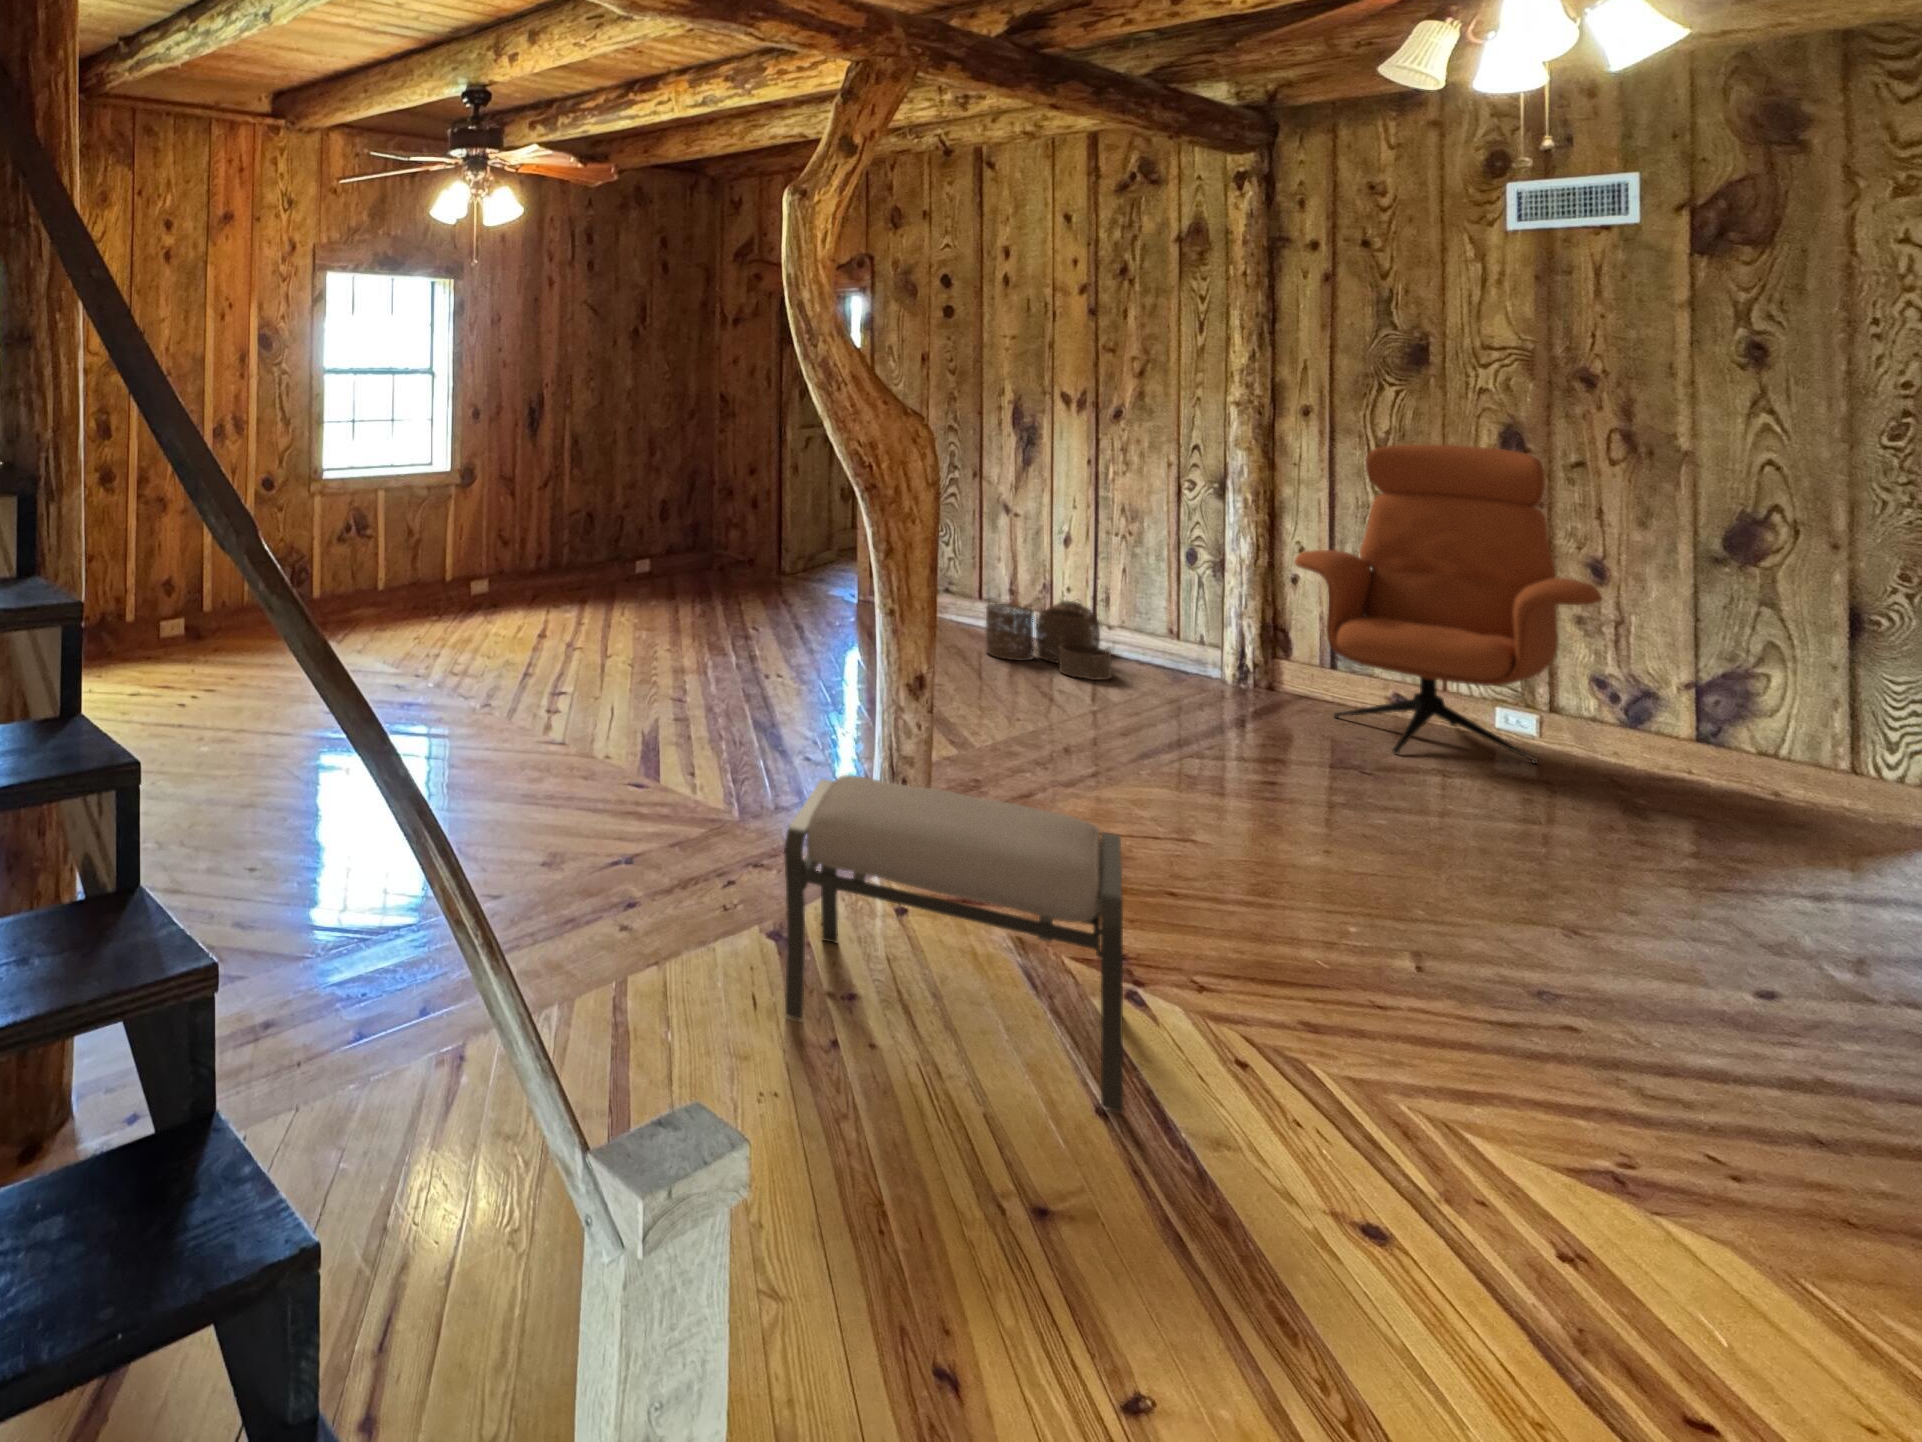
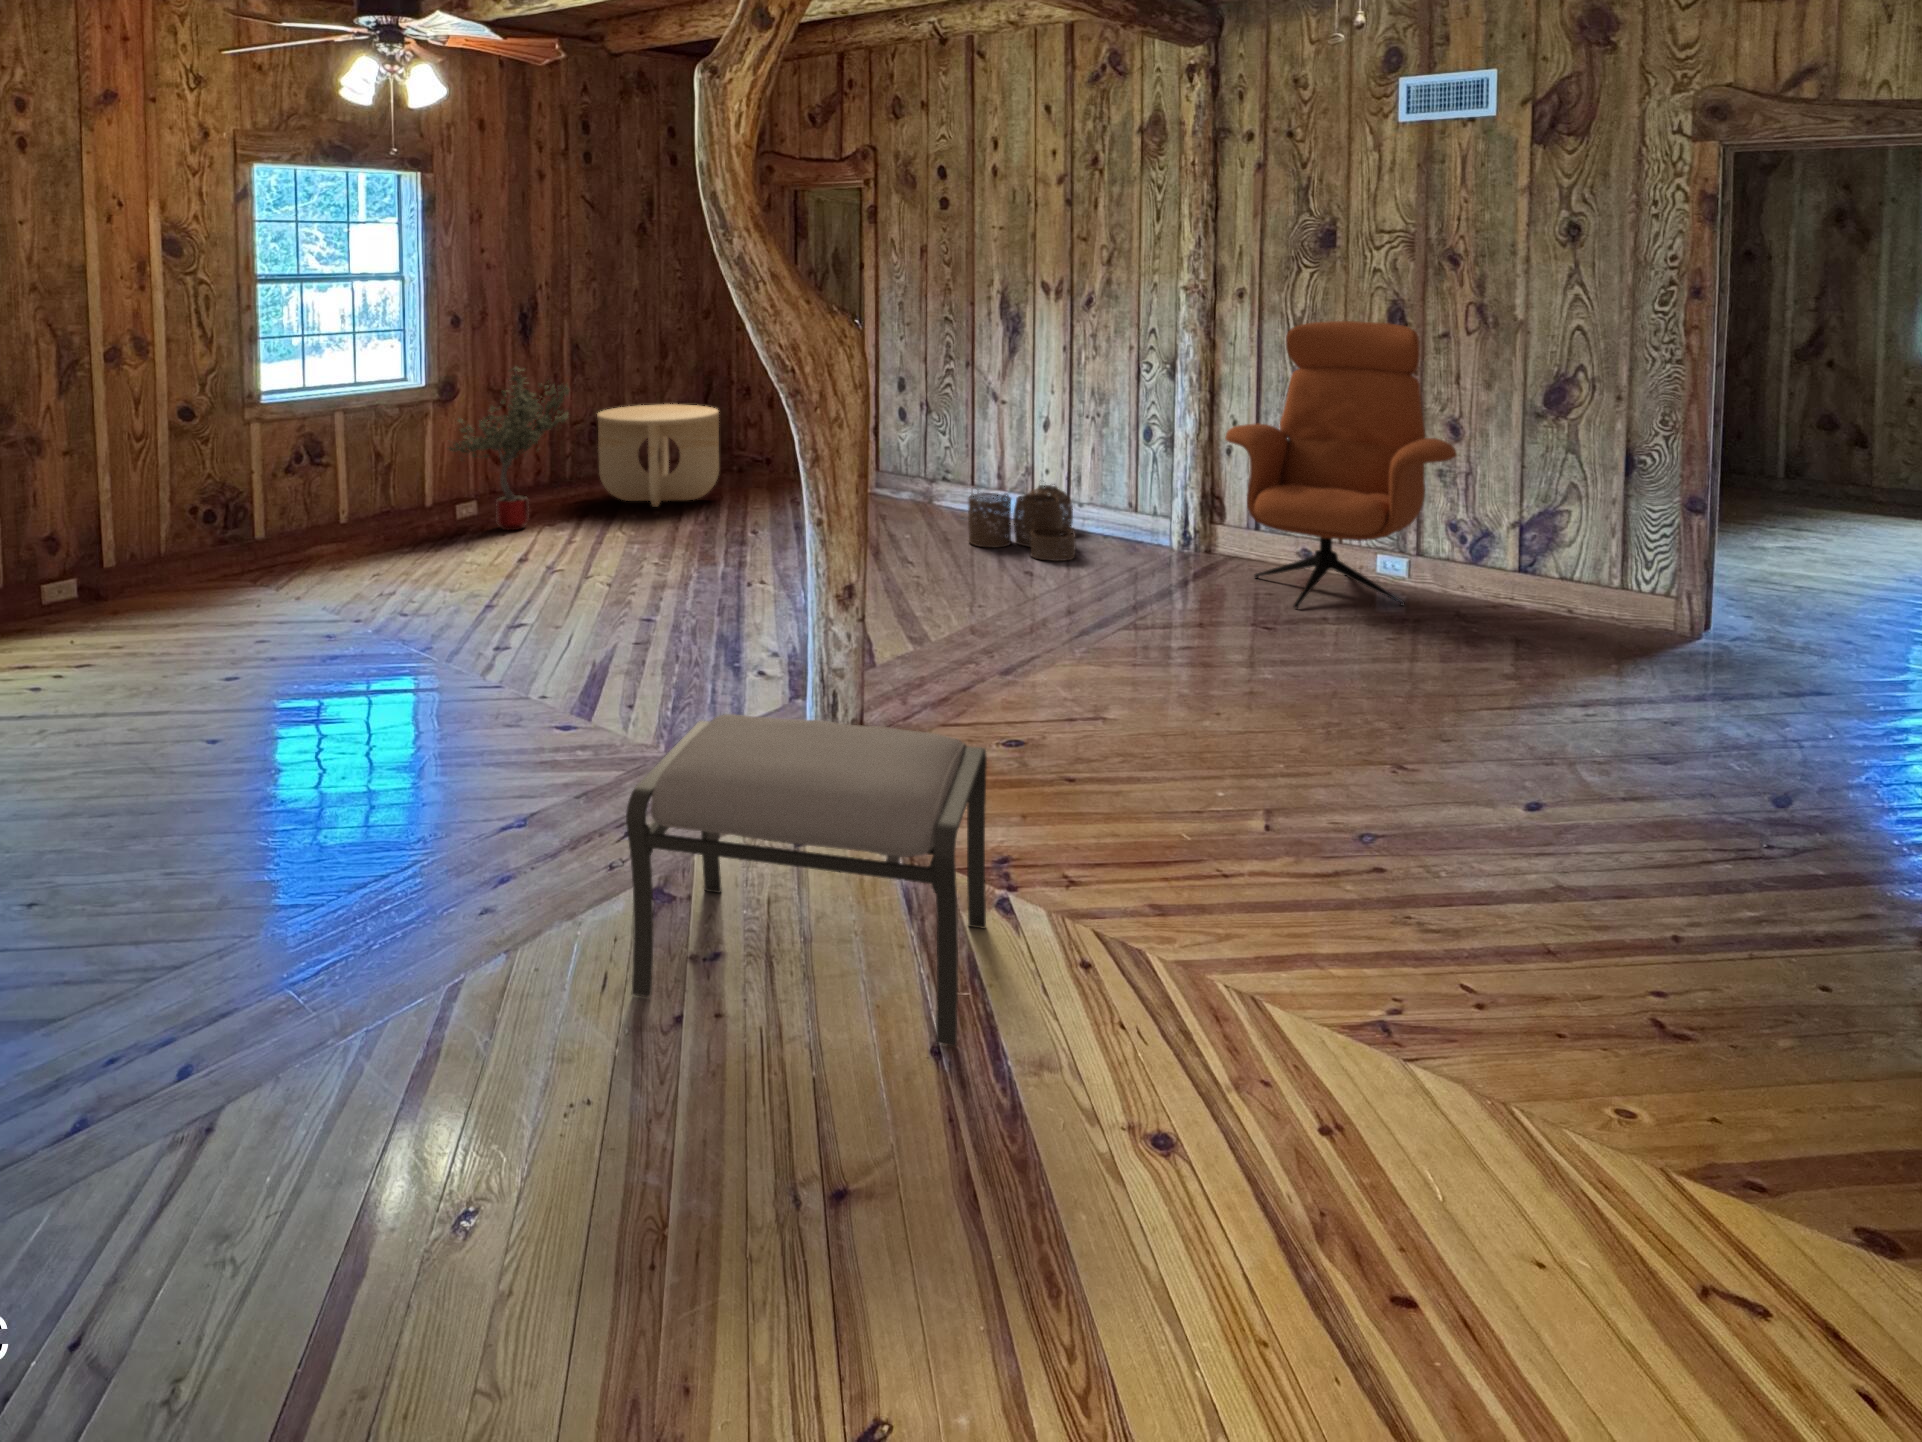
potted tree: none [472,453,578,605] -> present [448,366,570,530]
side table: none [596,497,712,594] -> present [597,404,719,507]

